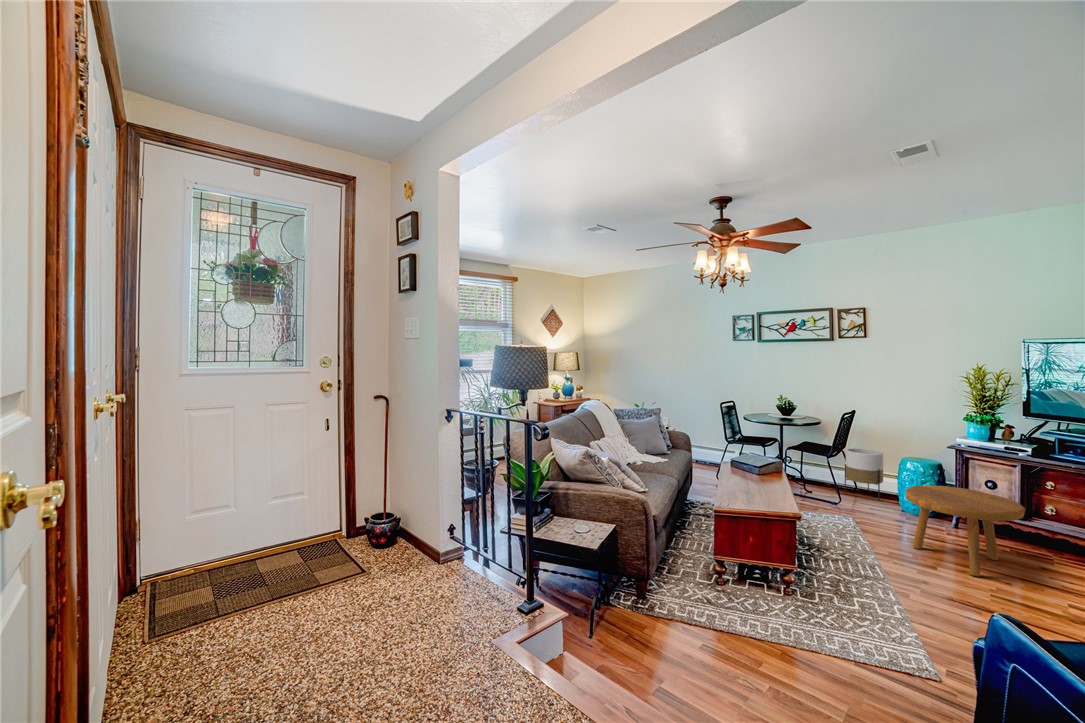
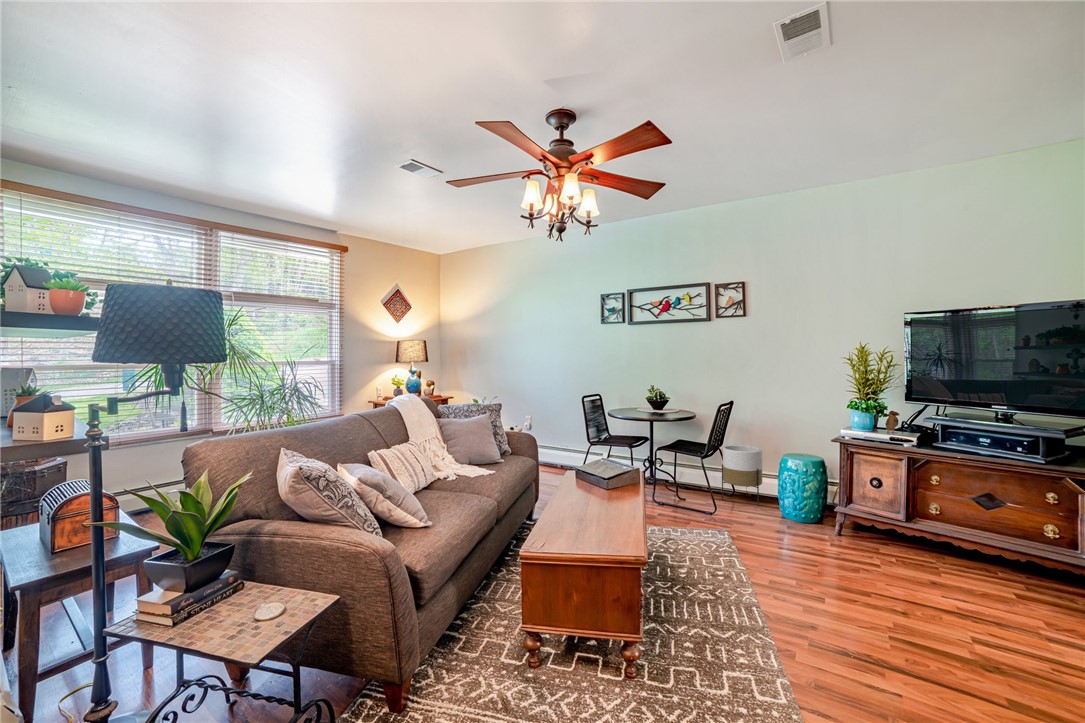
footstool: present [905,486,1025,576] -> none [787,489,924,610]

